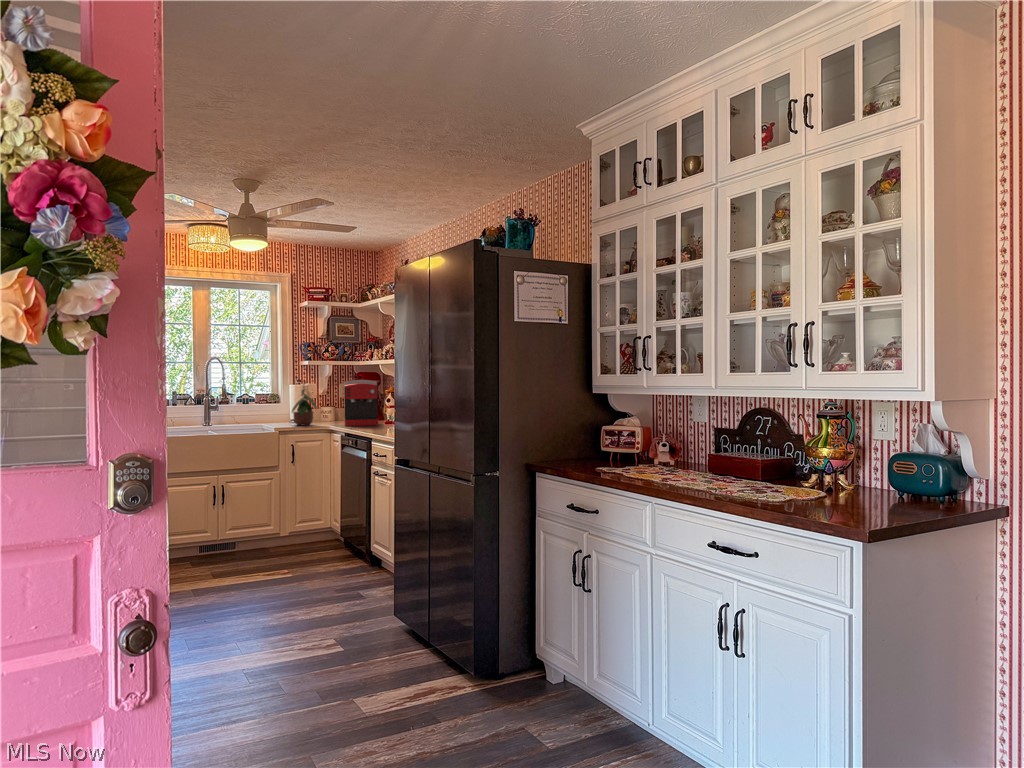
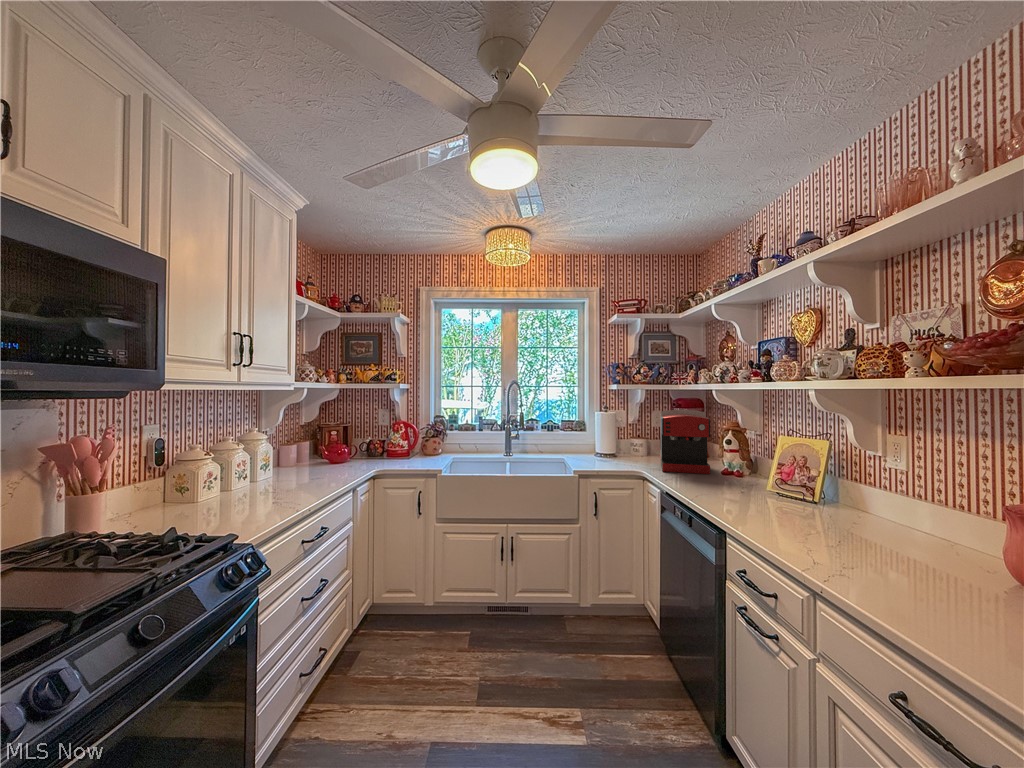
potted plant: present [292,382,317,425] -> none [594,408,629,462]

